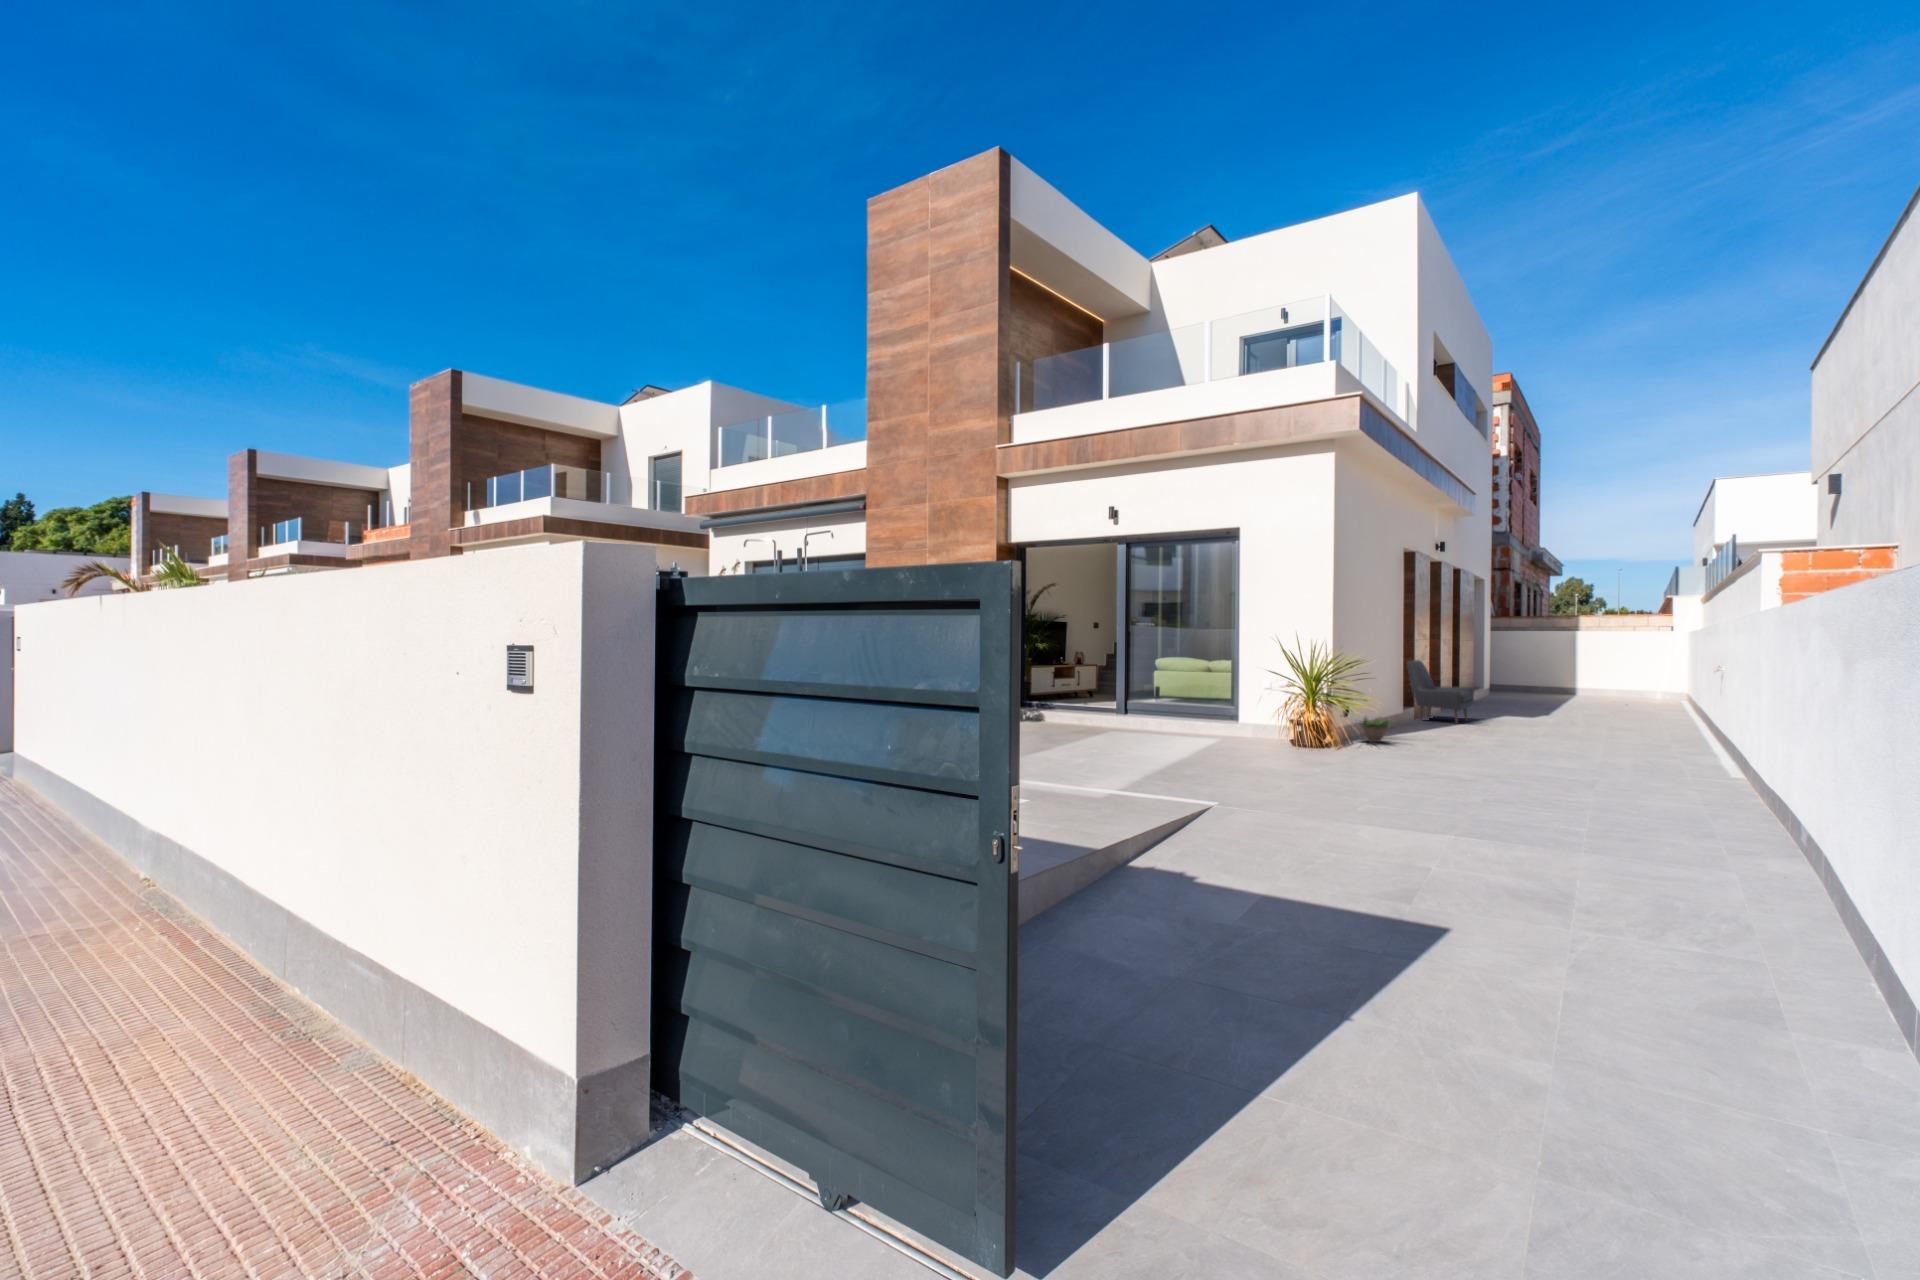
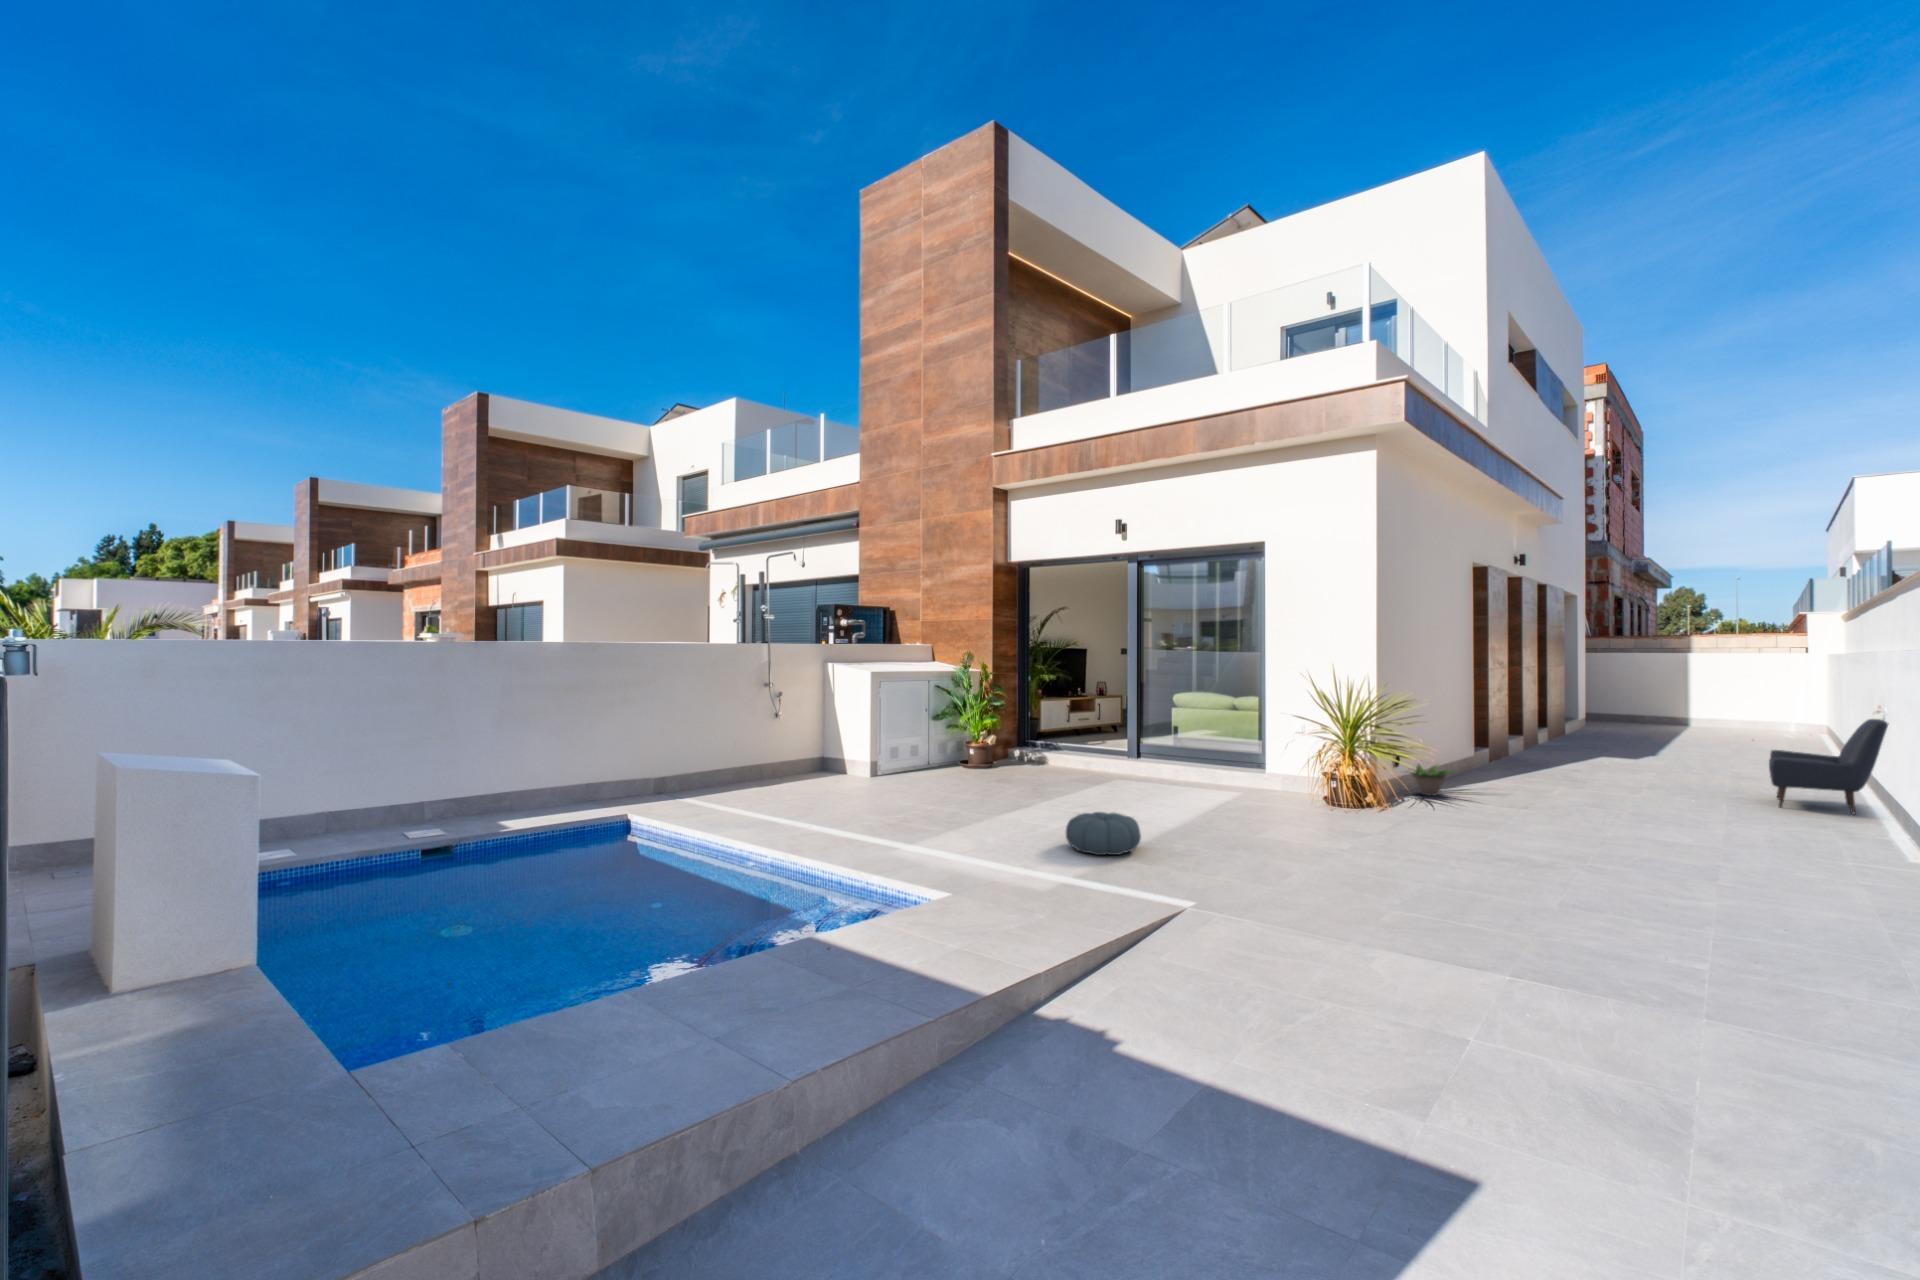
chair: present [1407,660,1473,723] -> present [1769,719,1888,815]
pouf: none [1095,750,1158,783] -> present [1066,812,1141,855]

